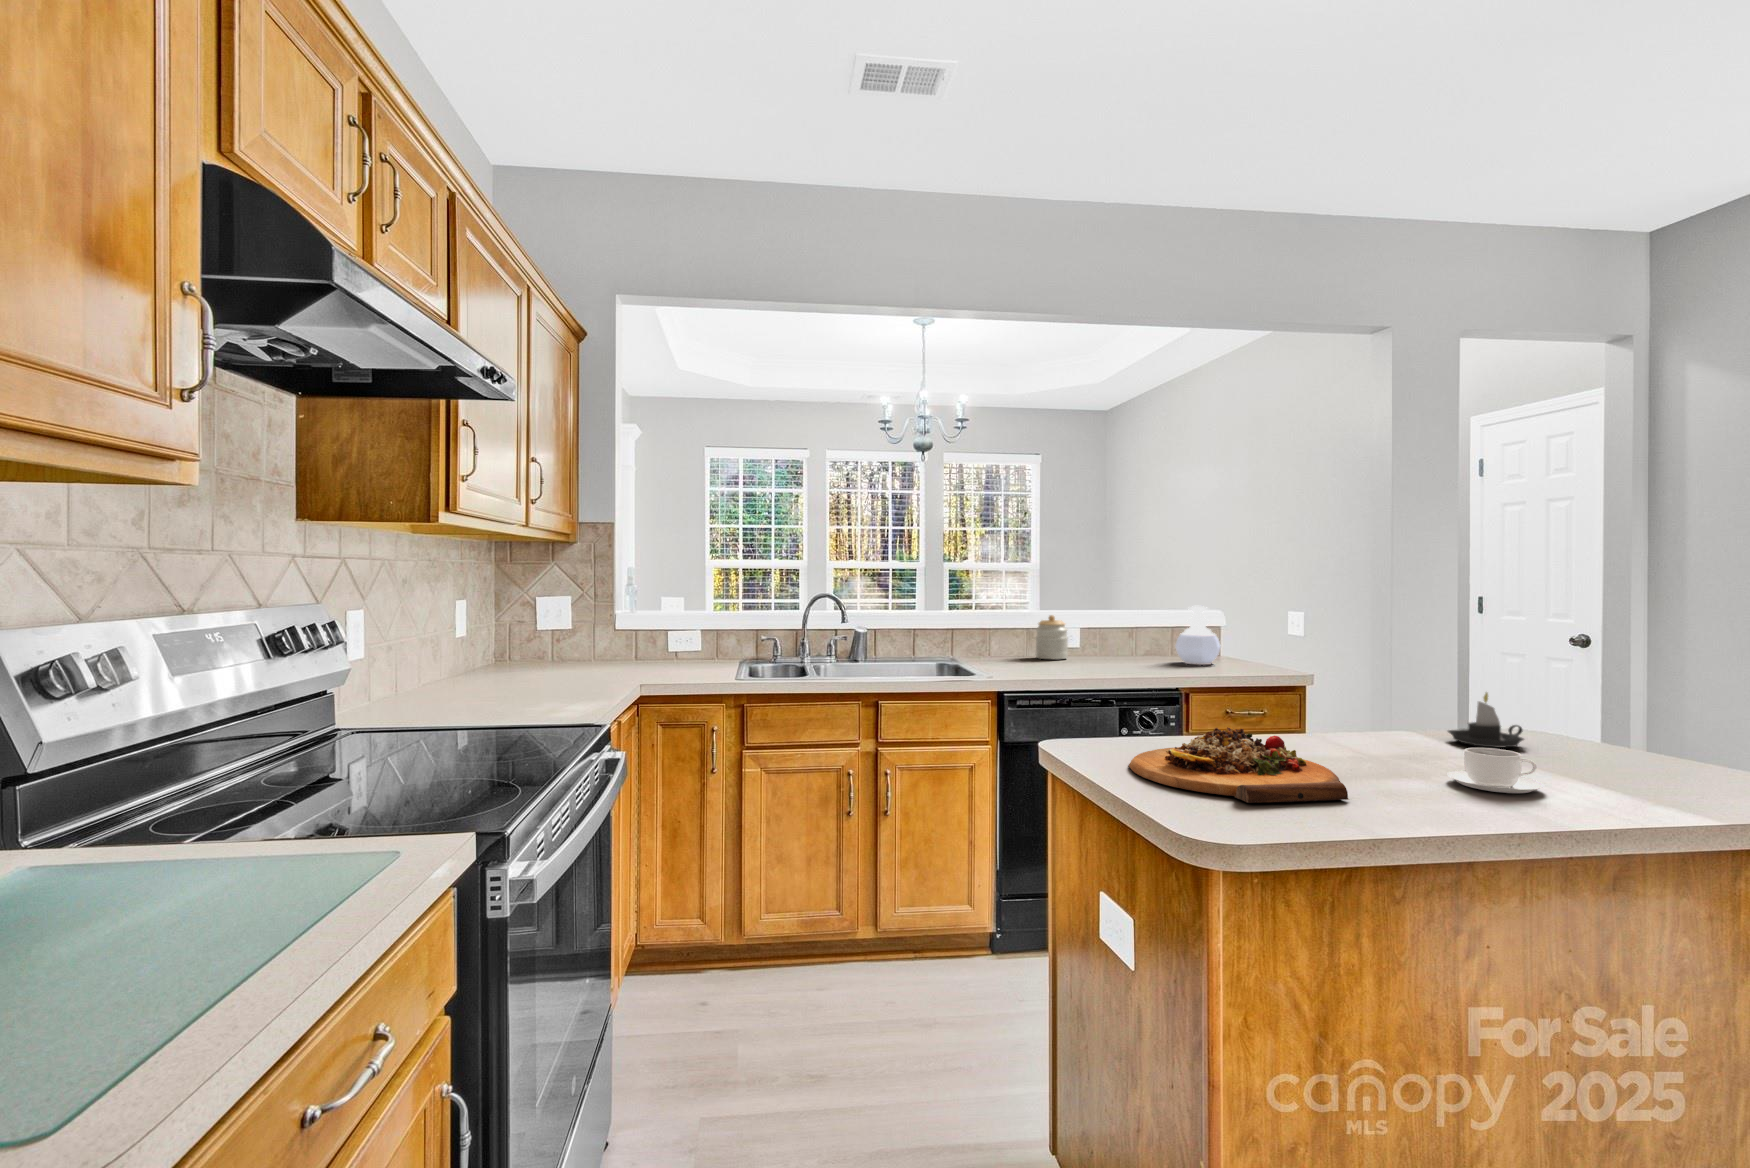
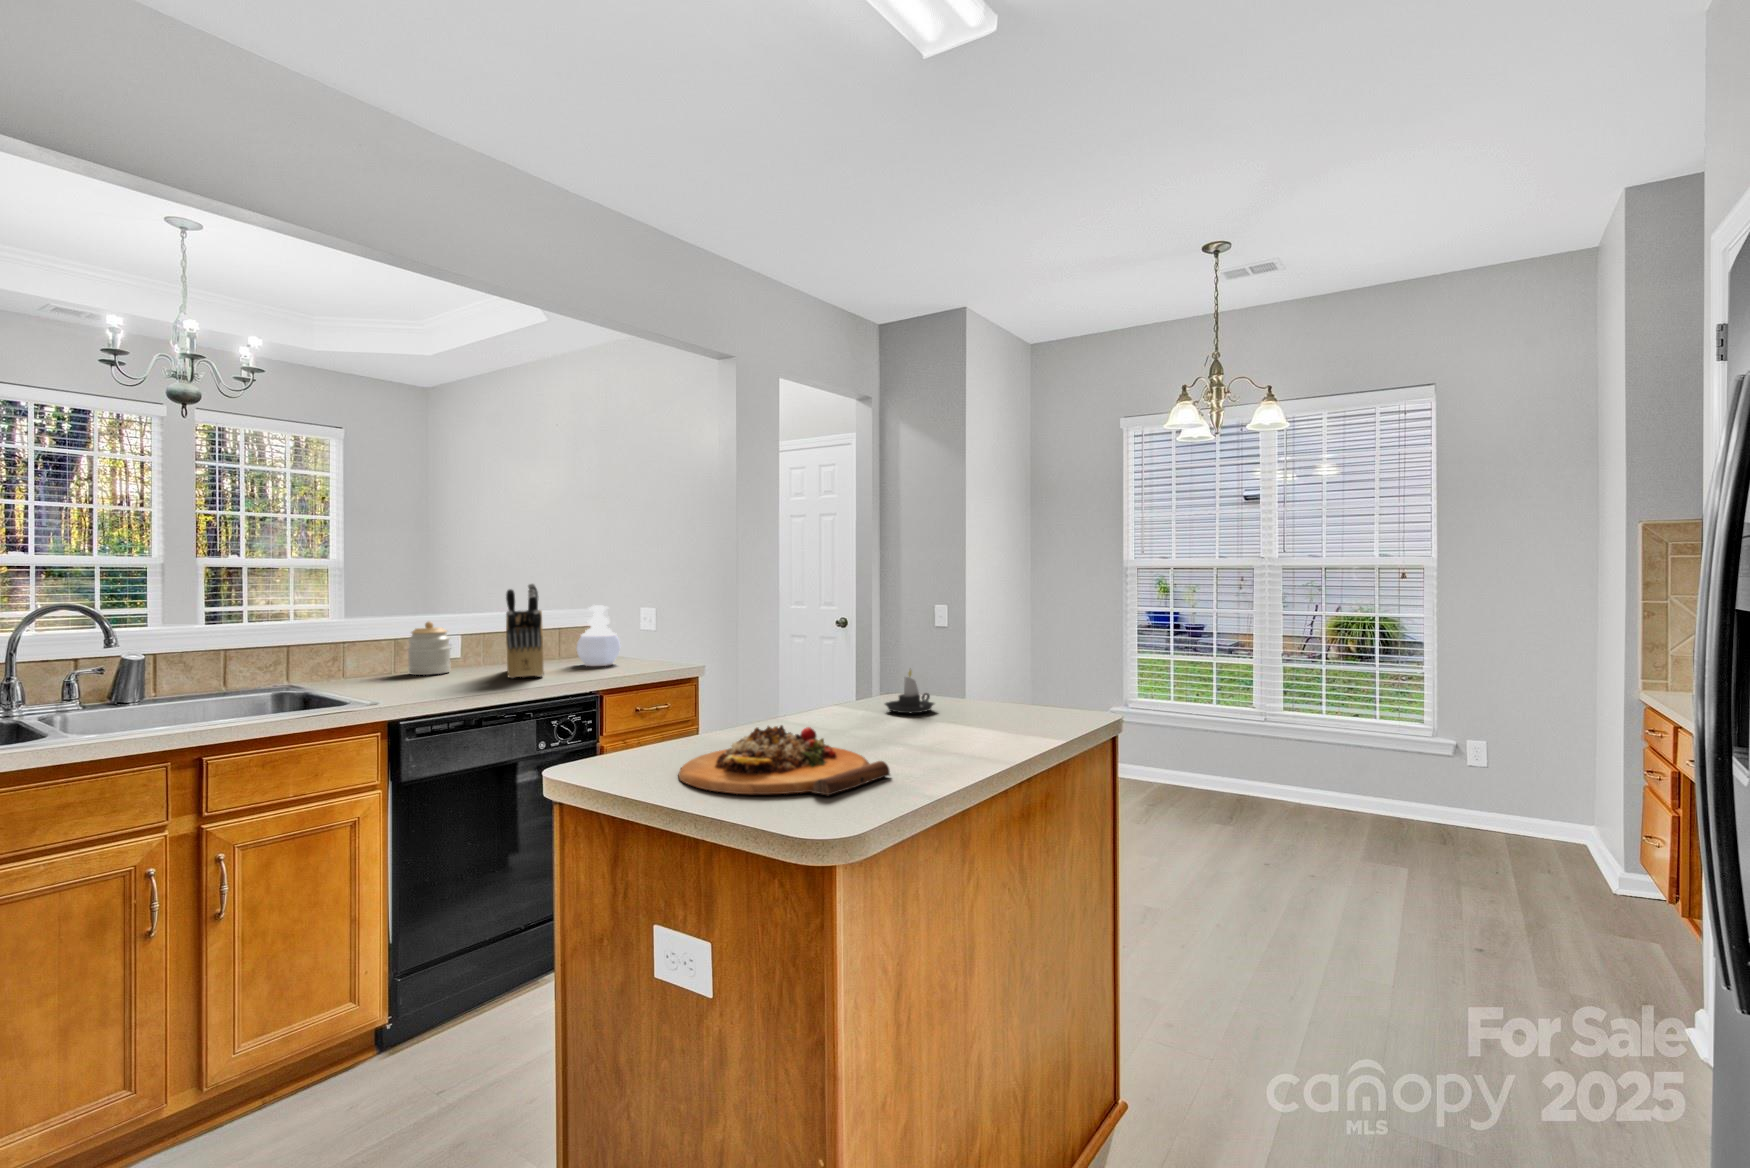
knife block: none [1101,584,1144,669] -> present [506,583,544,678]
coffee cup: present [1447,748,1544,793] -> none [925,714,988,748]

